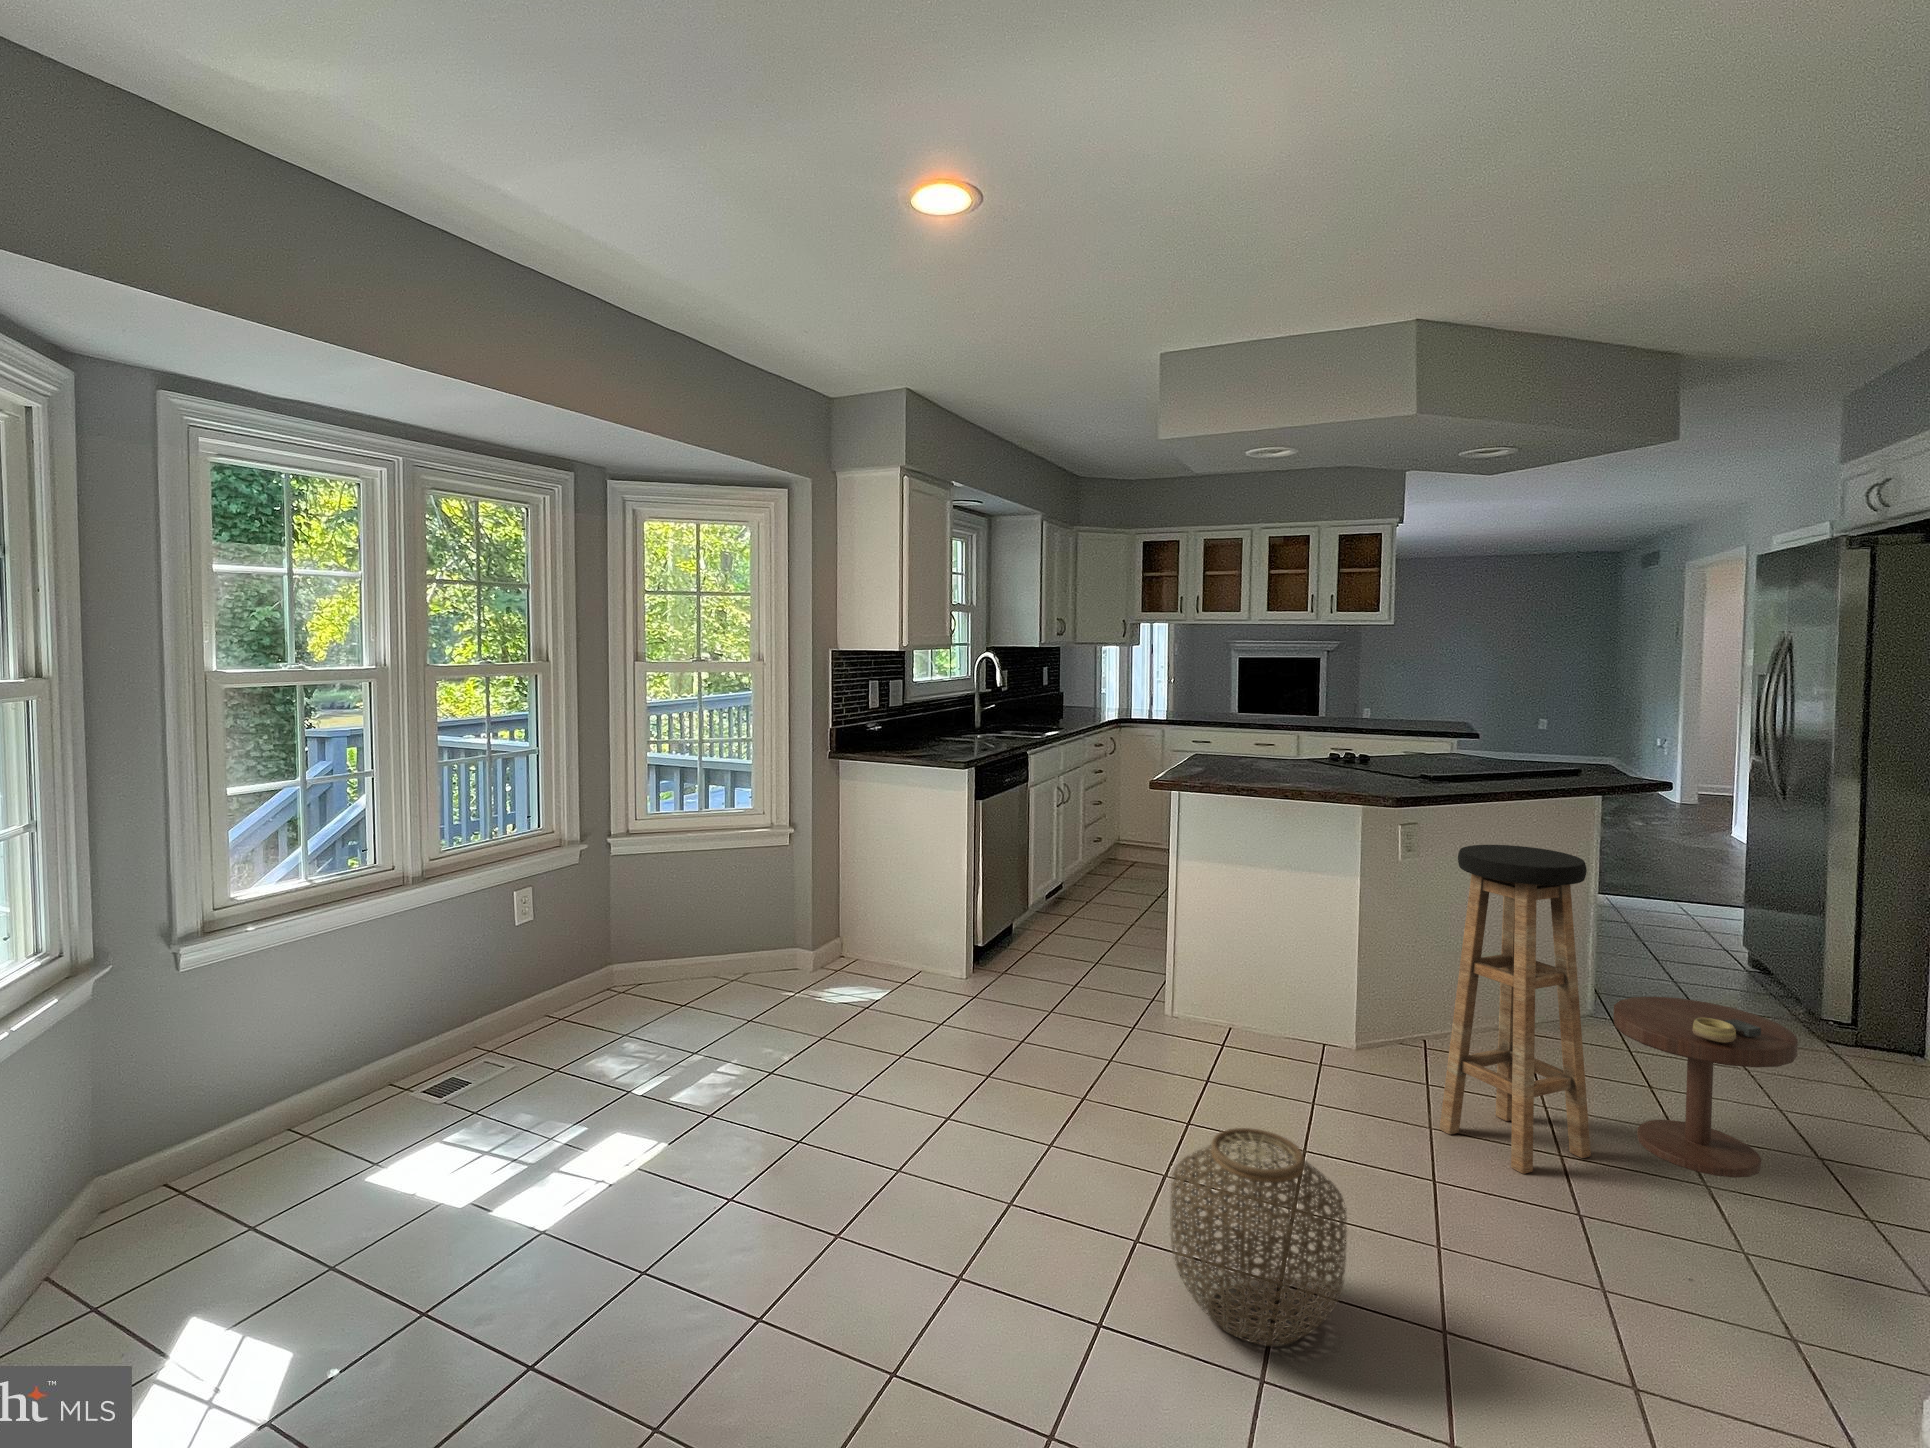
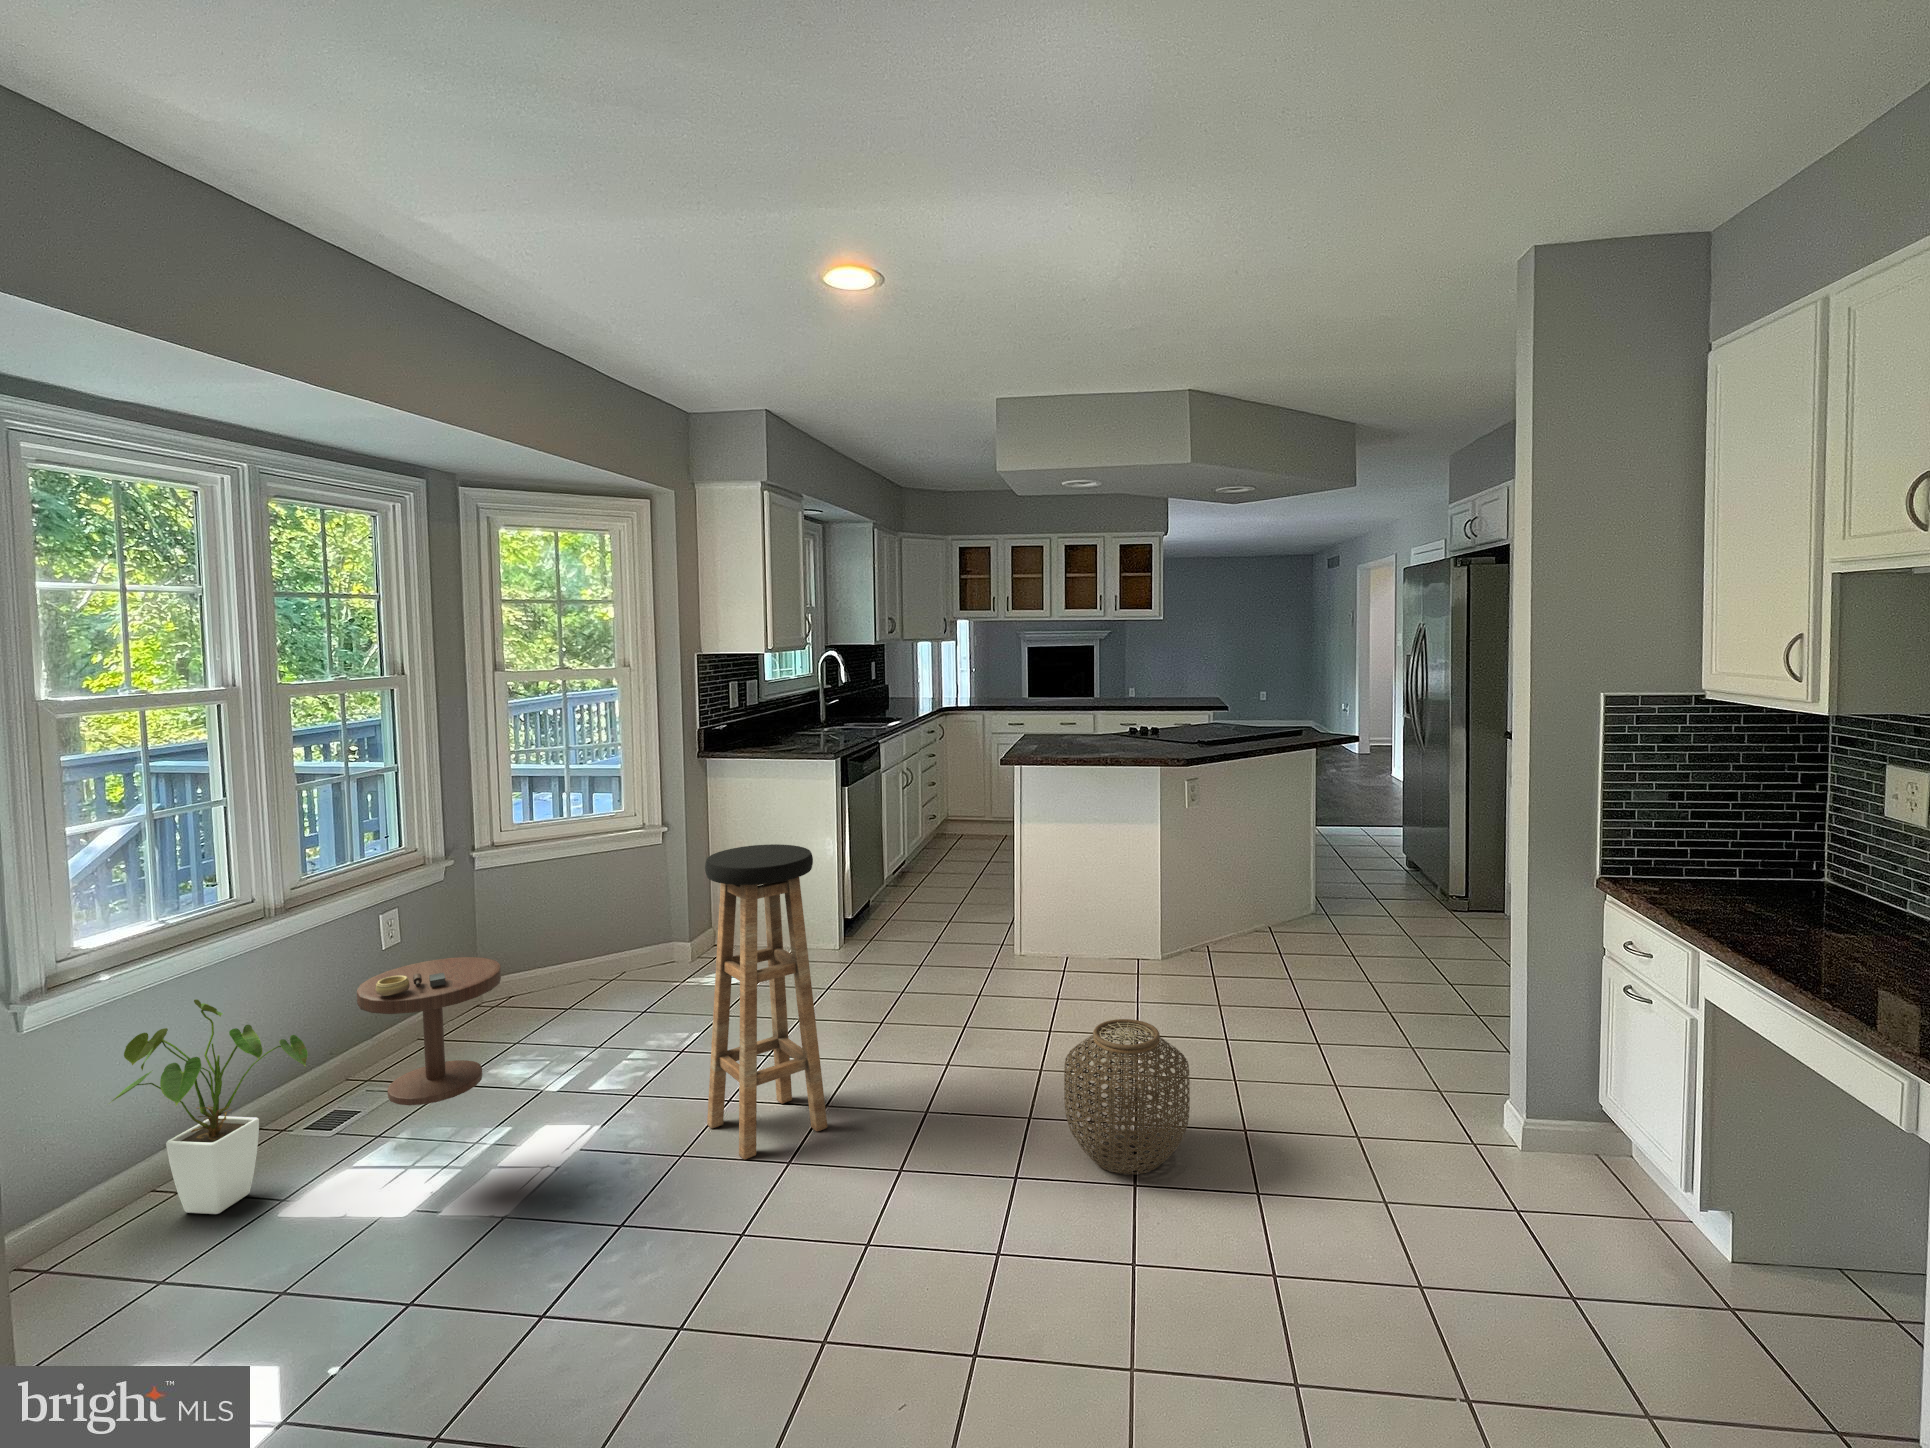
bar stool: present [1439,845,1591,1174] -> present [705,844,827,1159]
house plant: none [244,957,405,1167] -> present [110,999,308,1214]
side table: present [1613,997,1798,1280] -> present [357,957,501,1193]

